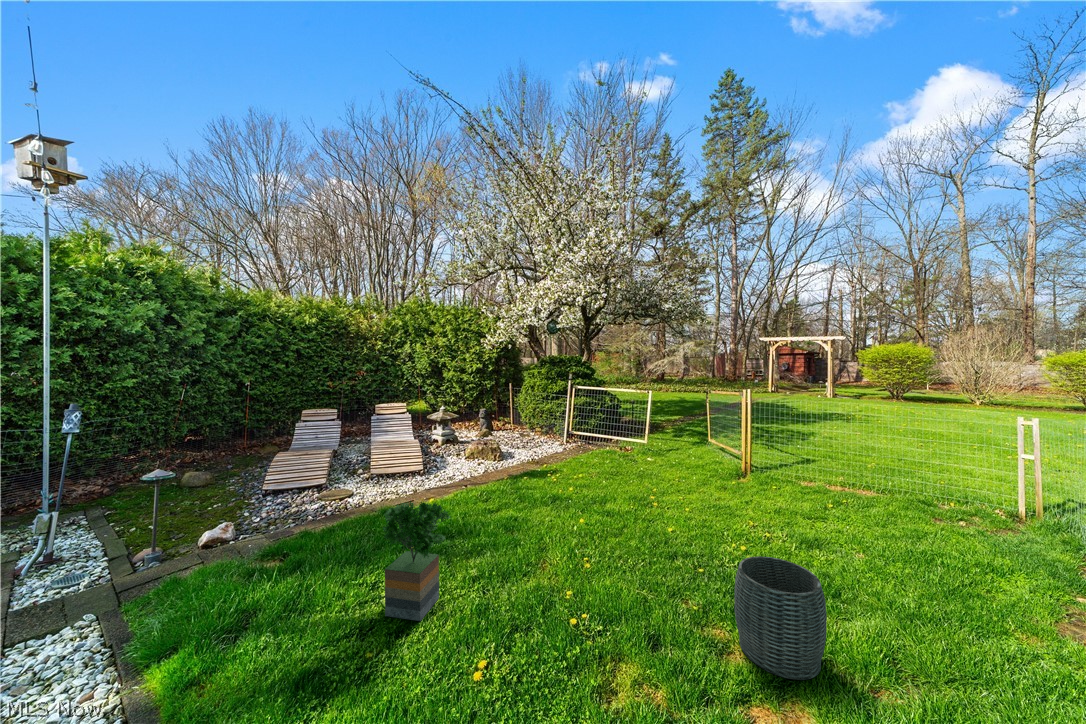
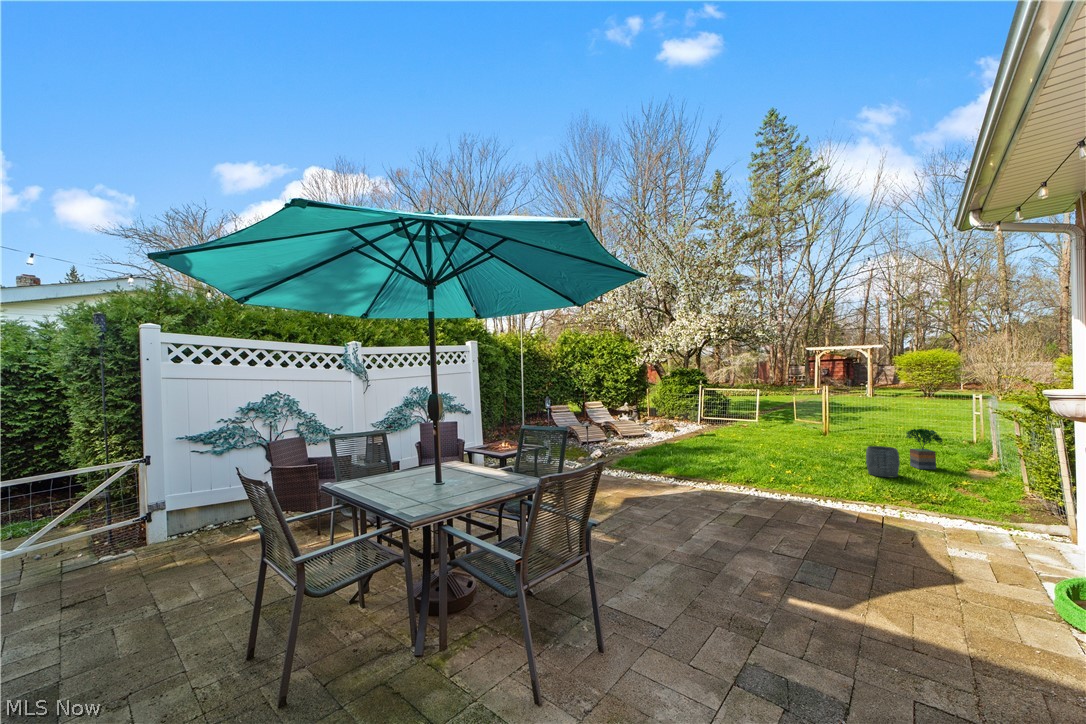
potted tree: present [383,501,450,621] -> present [906,429,943,469]

